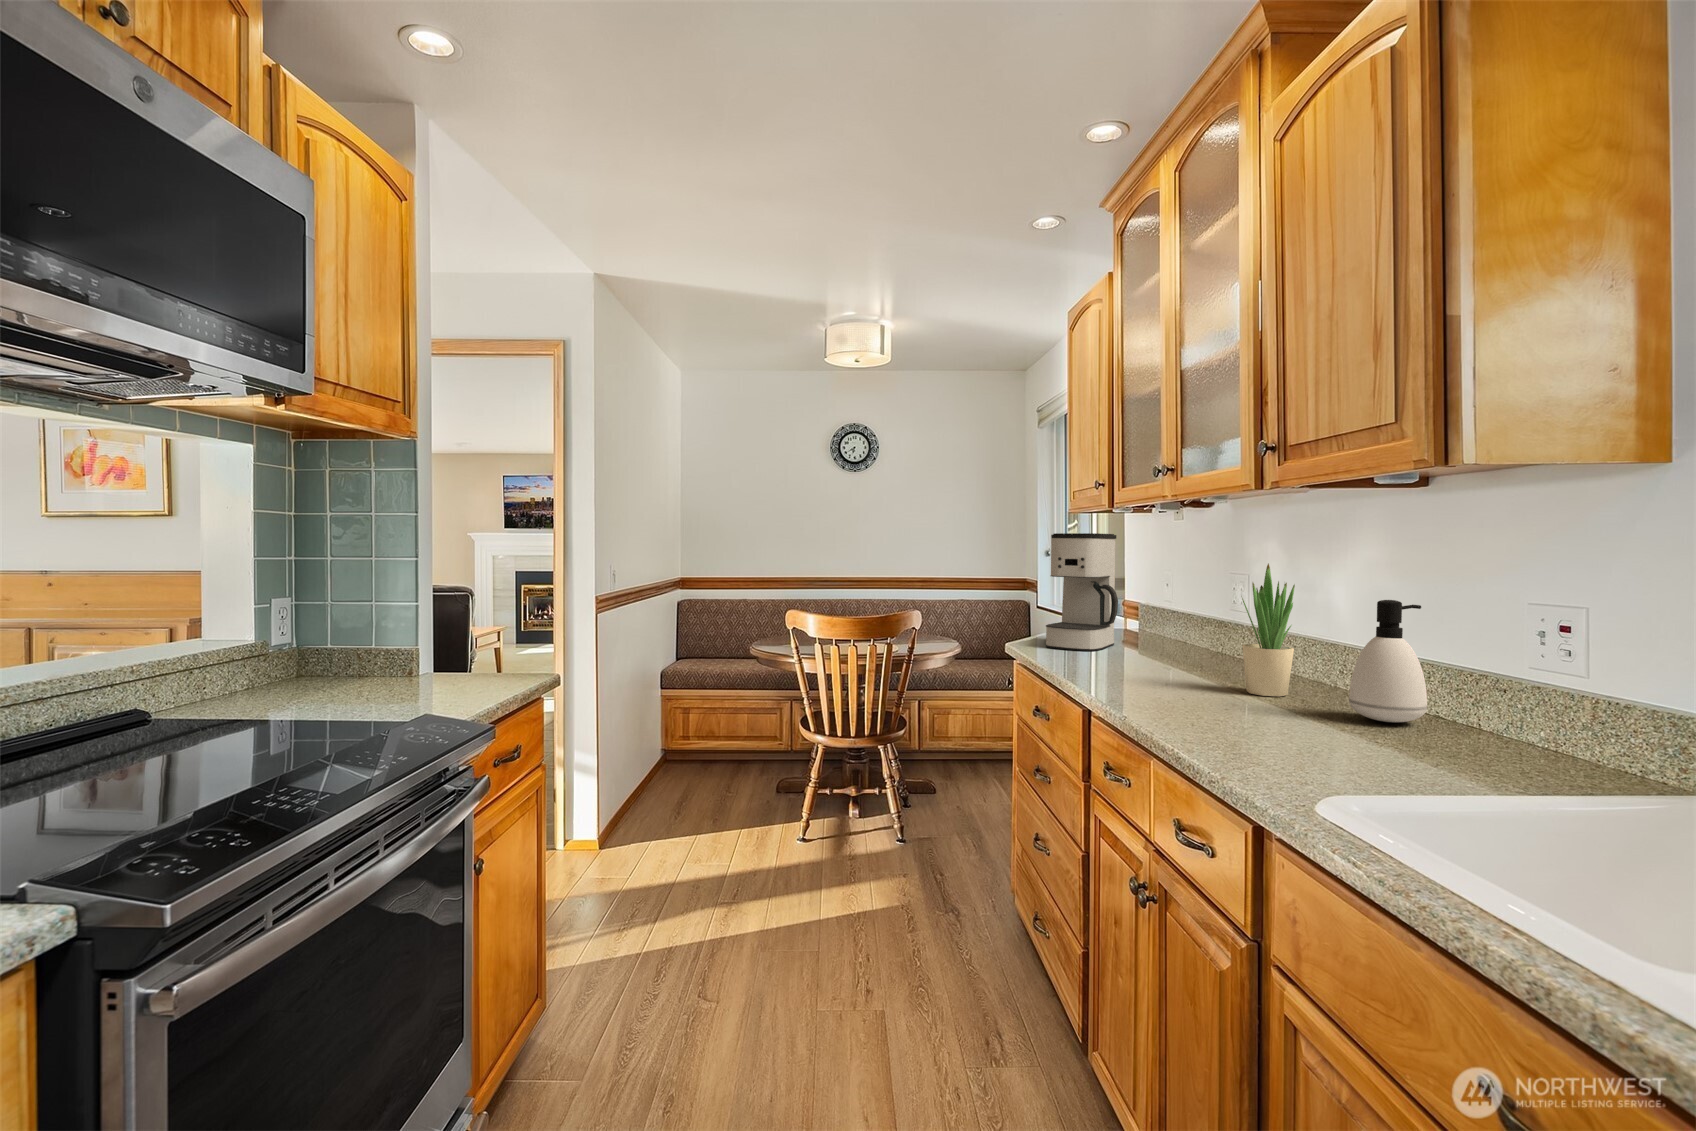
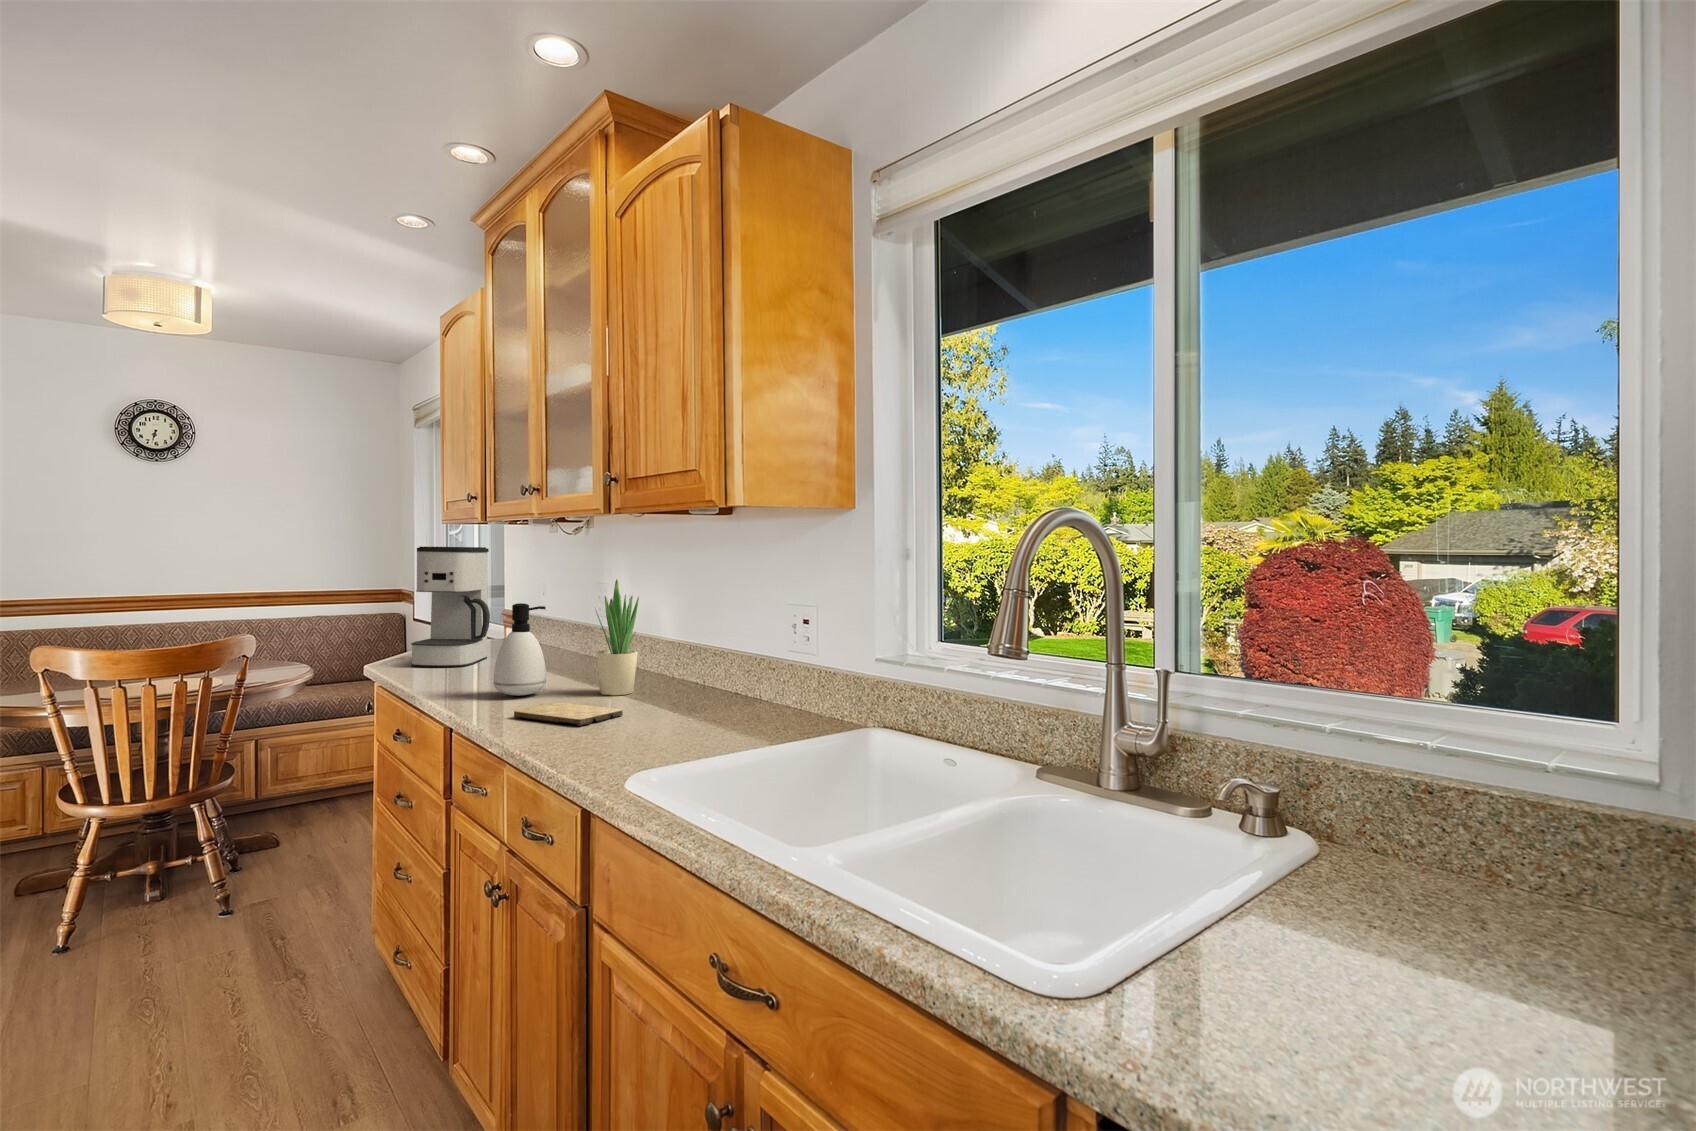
soap dispenser: present [1349,600,1427,722] -> present [494,603,546,696]
cutting board: none [1156,697,1283,726] -> present [514,702,623,726]

